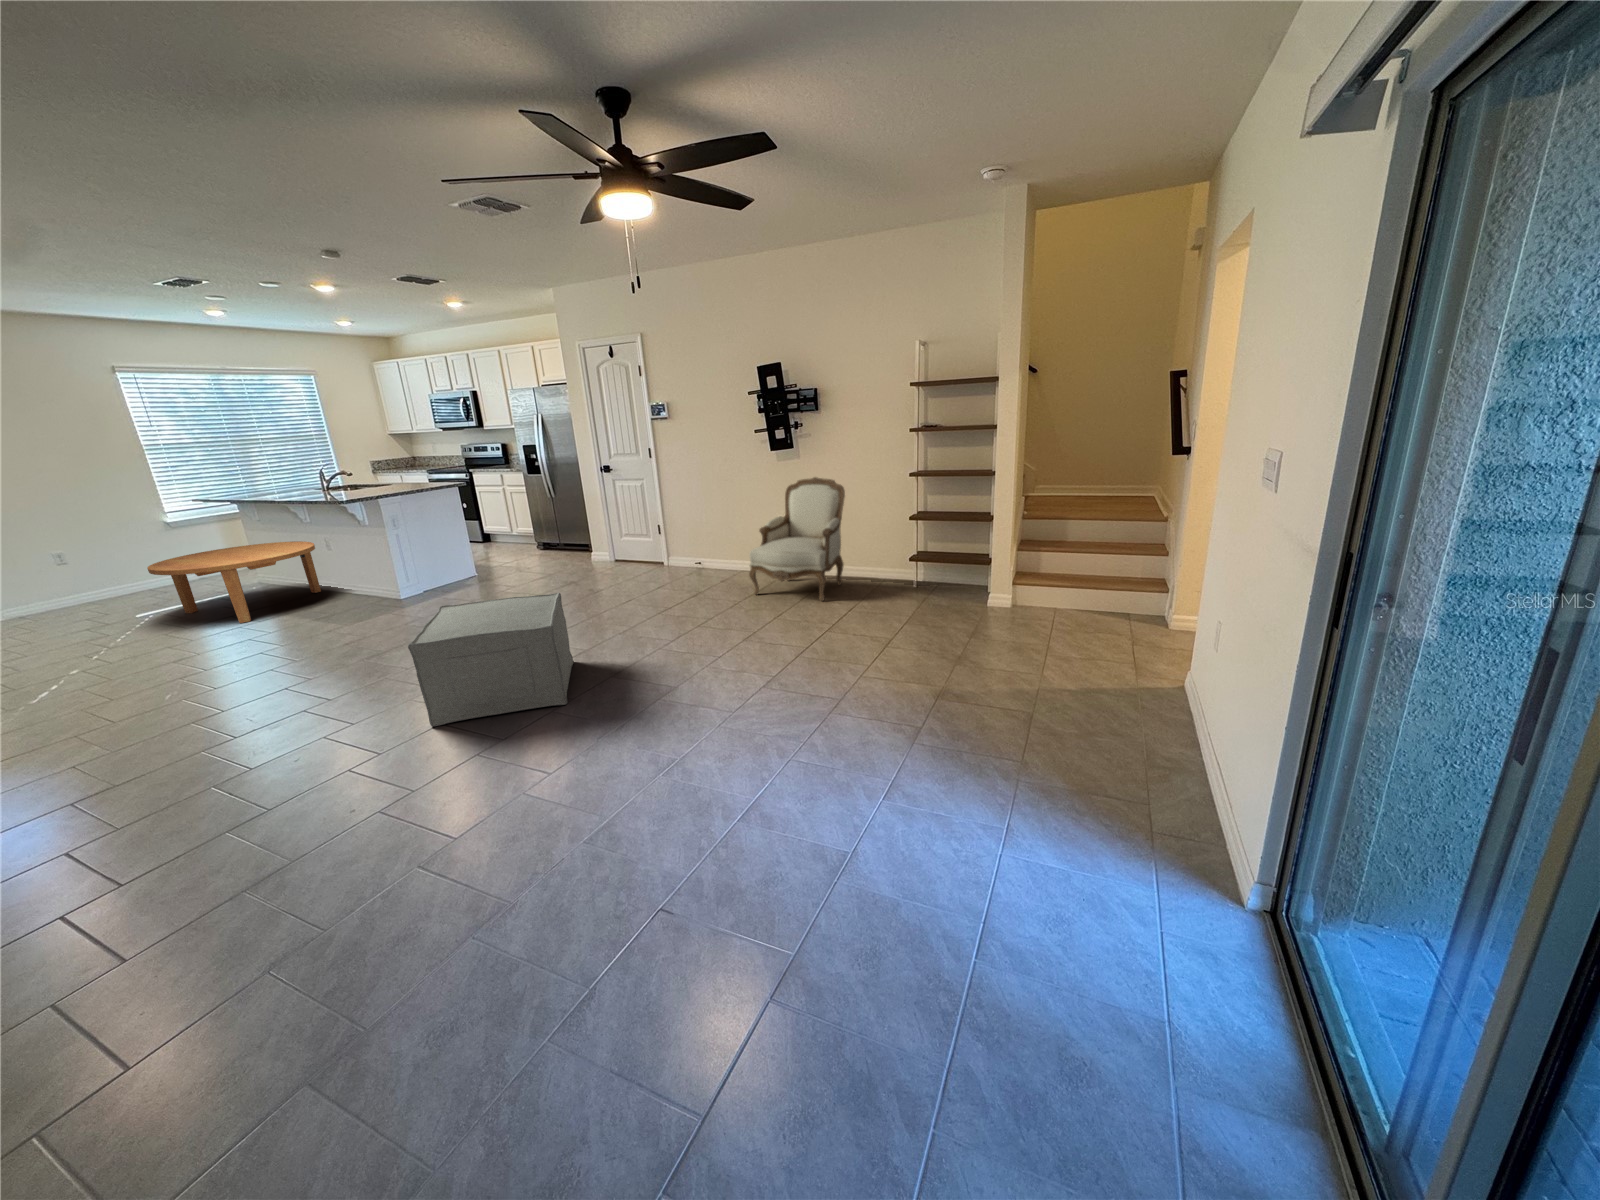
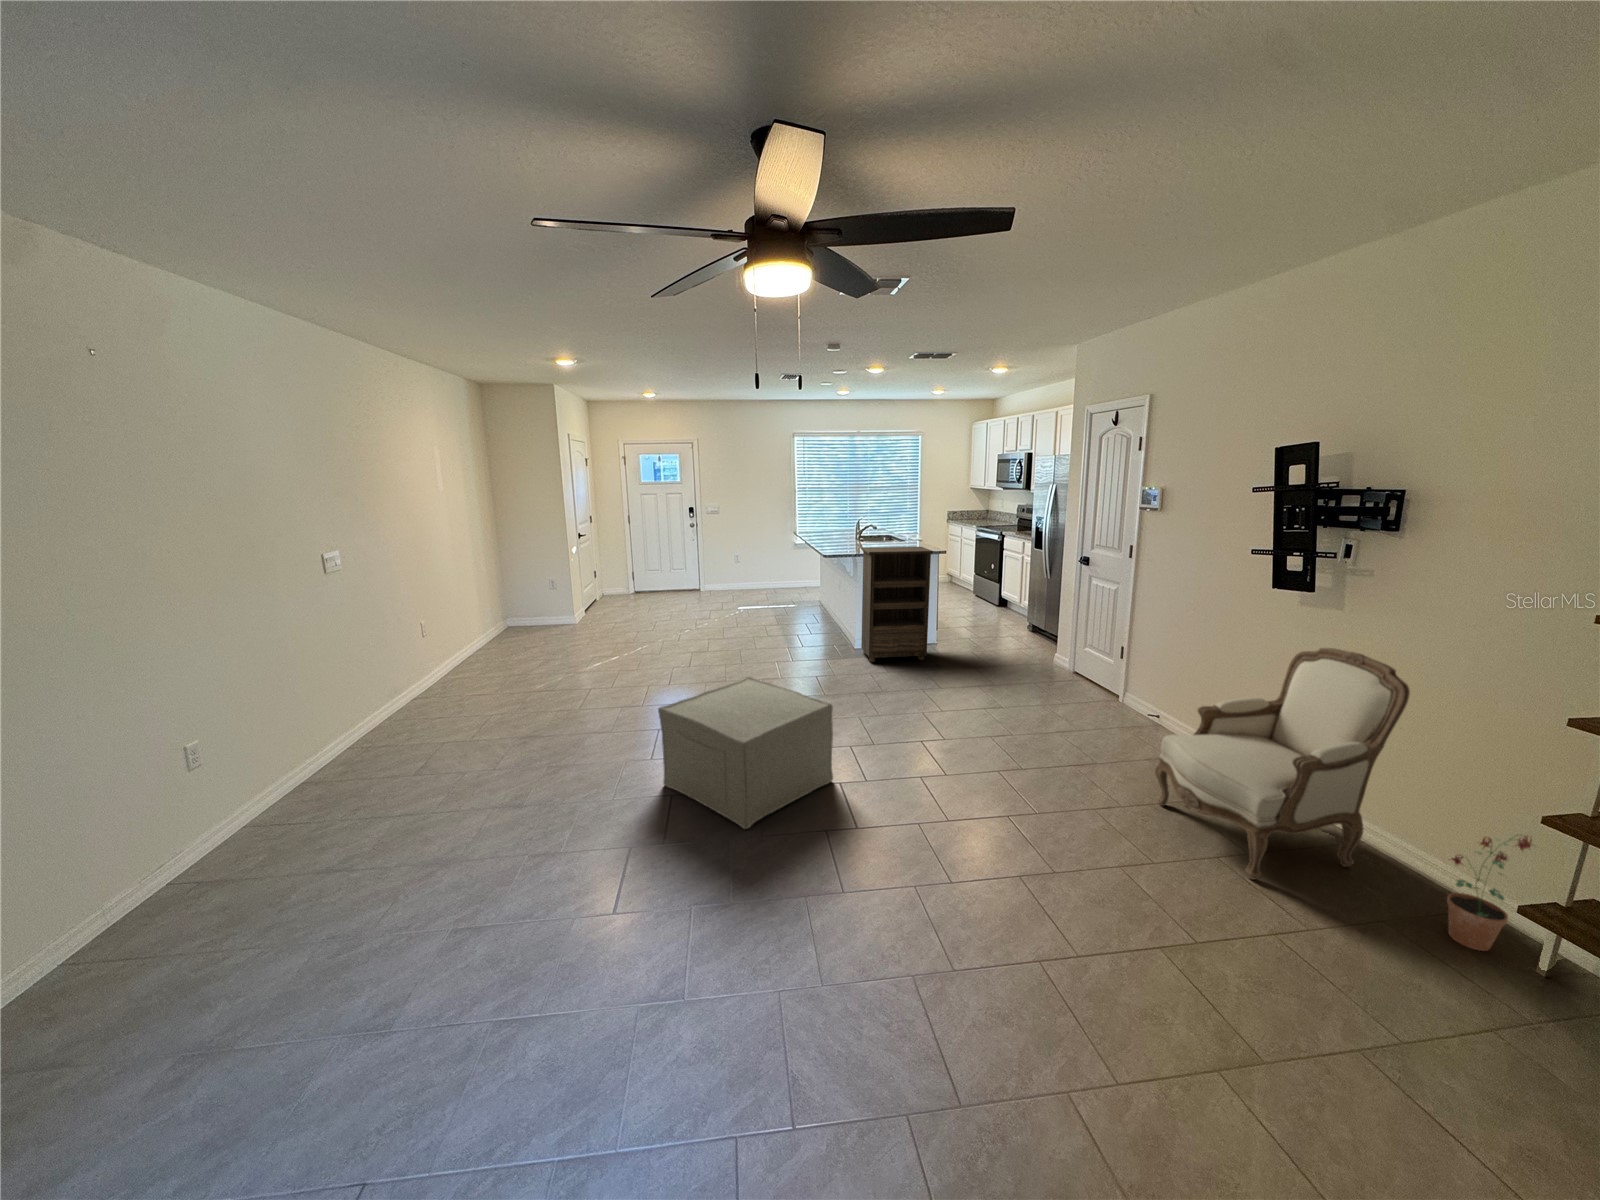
bookshelf: none [391,479,494,602] -> present [861,547,933,662]
potted plant: none [880,533,902,589] -> present [1447,834,1532,951]
coffee table: present [147,541,321,623] -> none [734,570,832,631]

